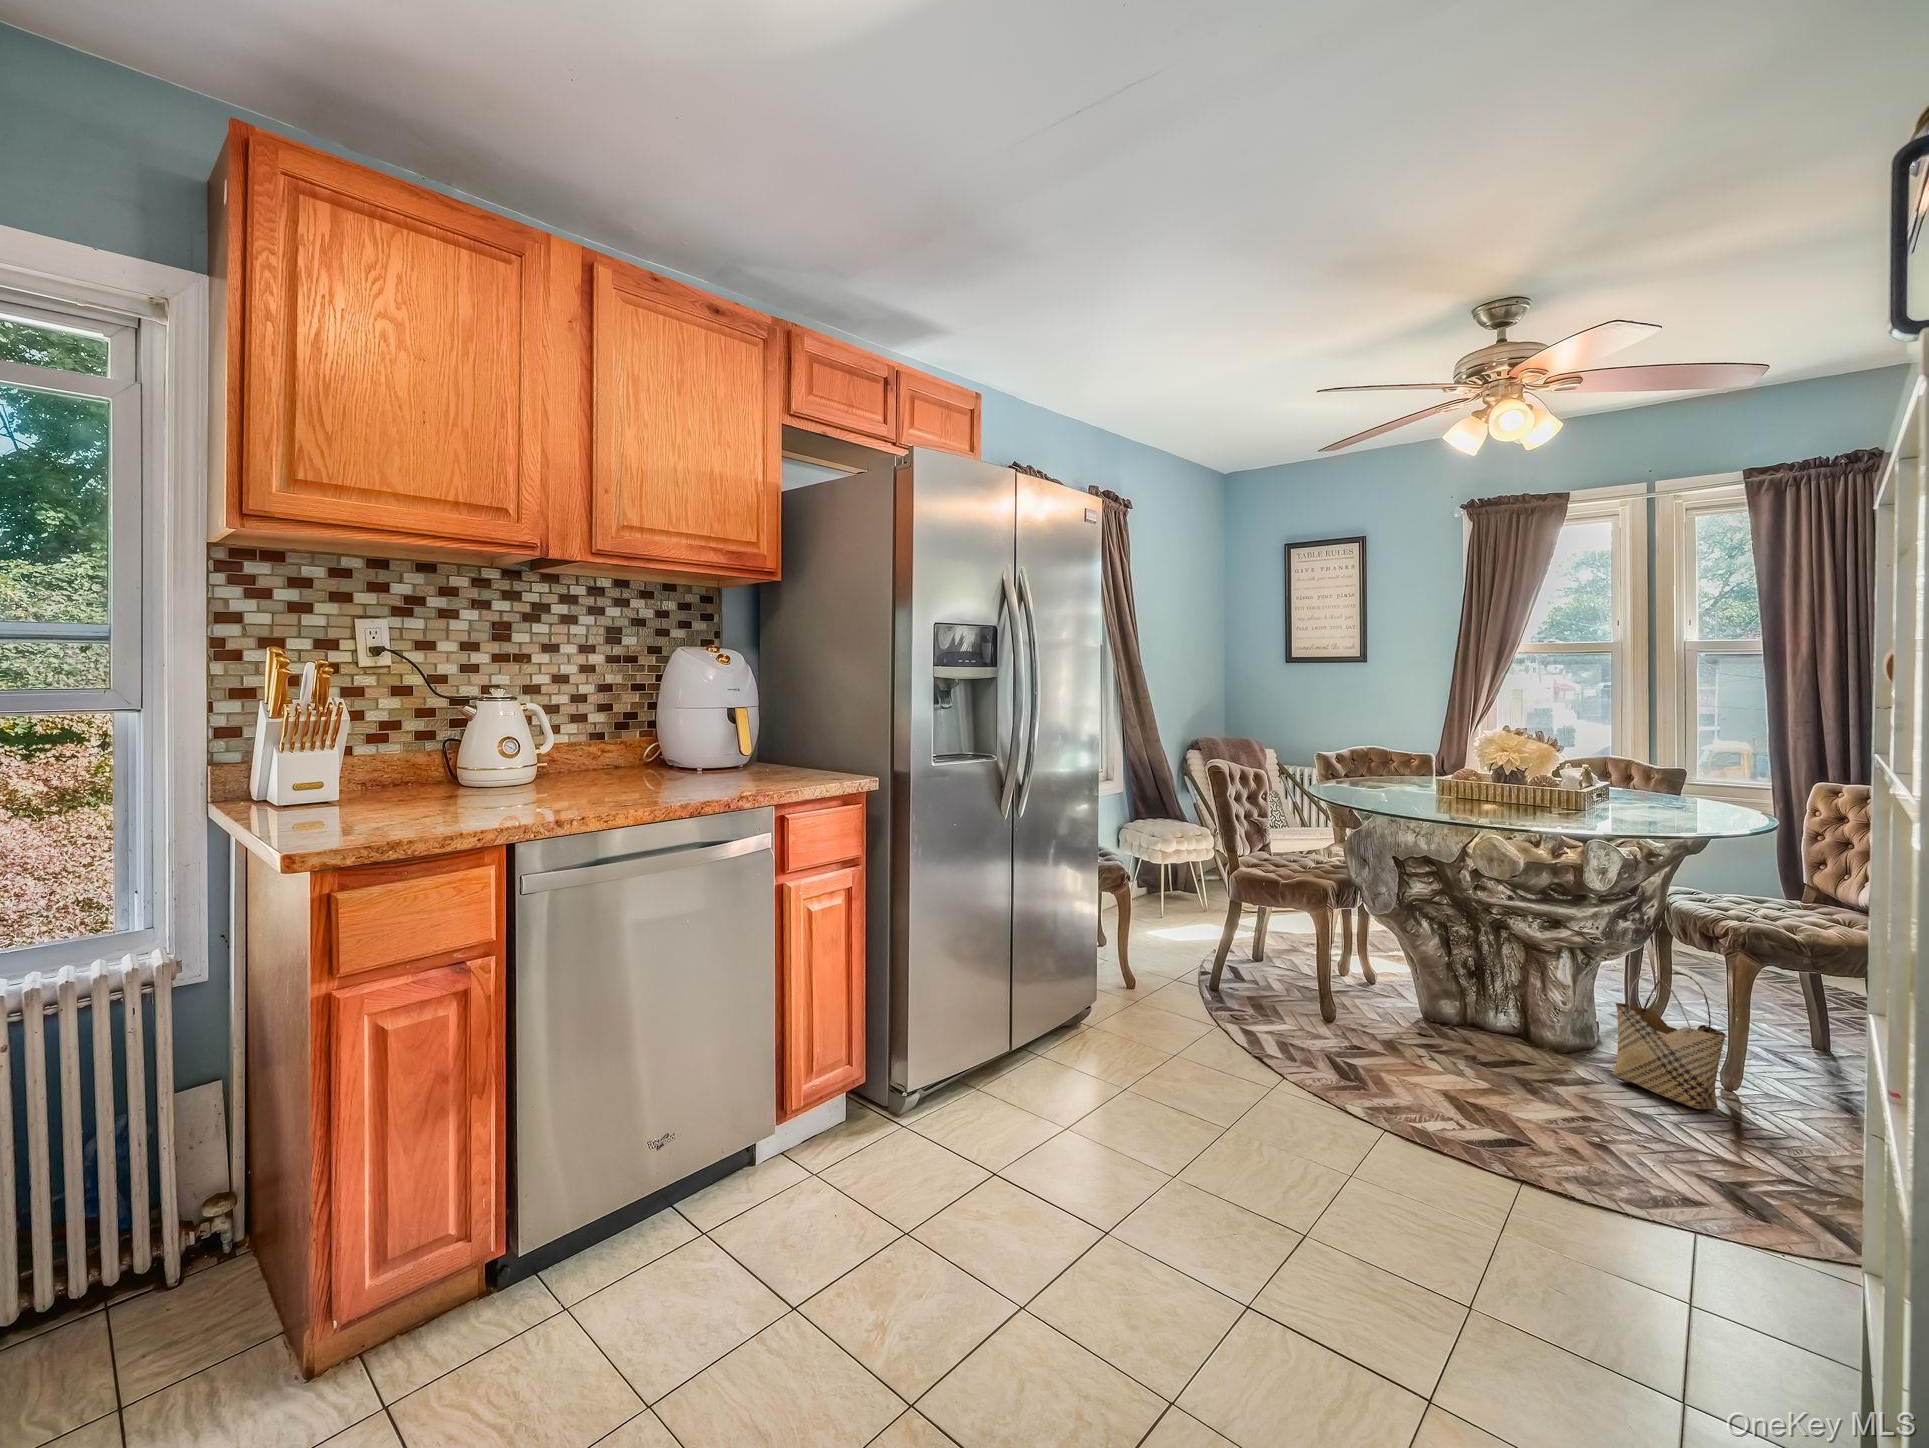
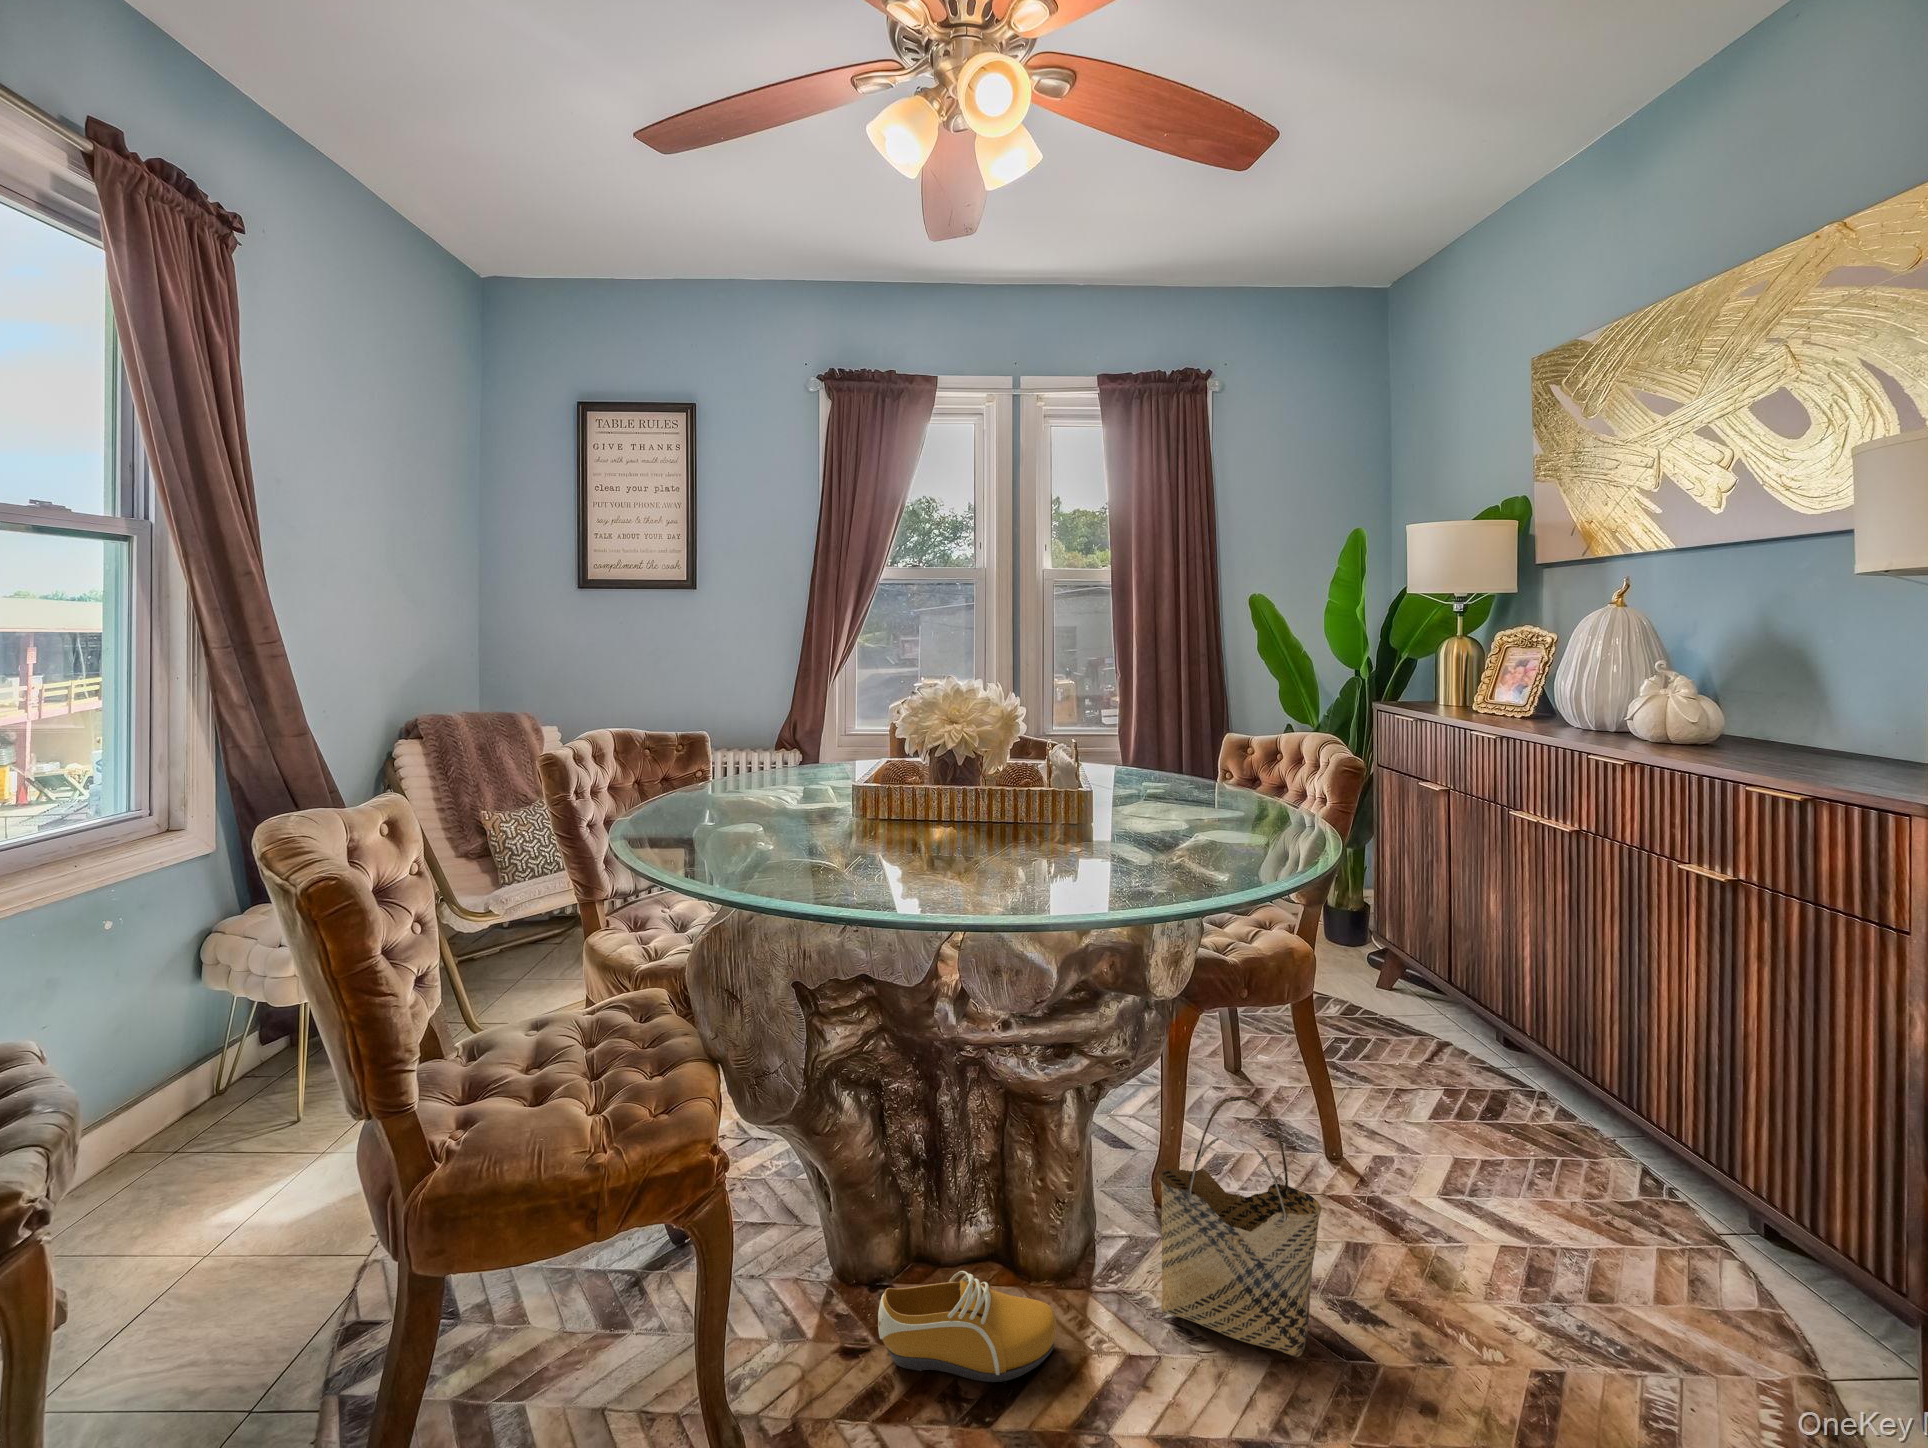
shoe: none [1433,1010,1536,1064] -> present [878,1271,1057,1382]

